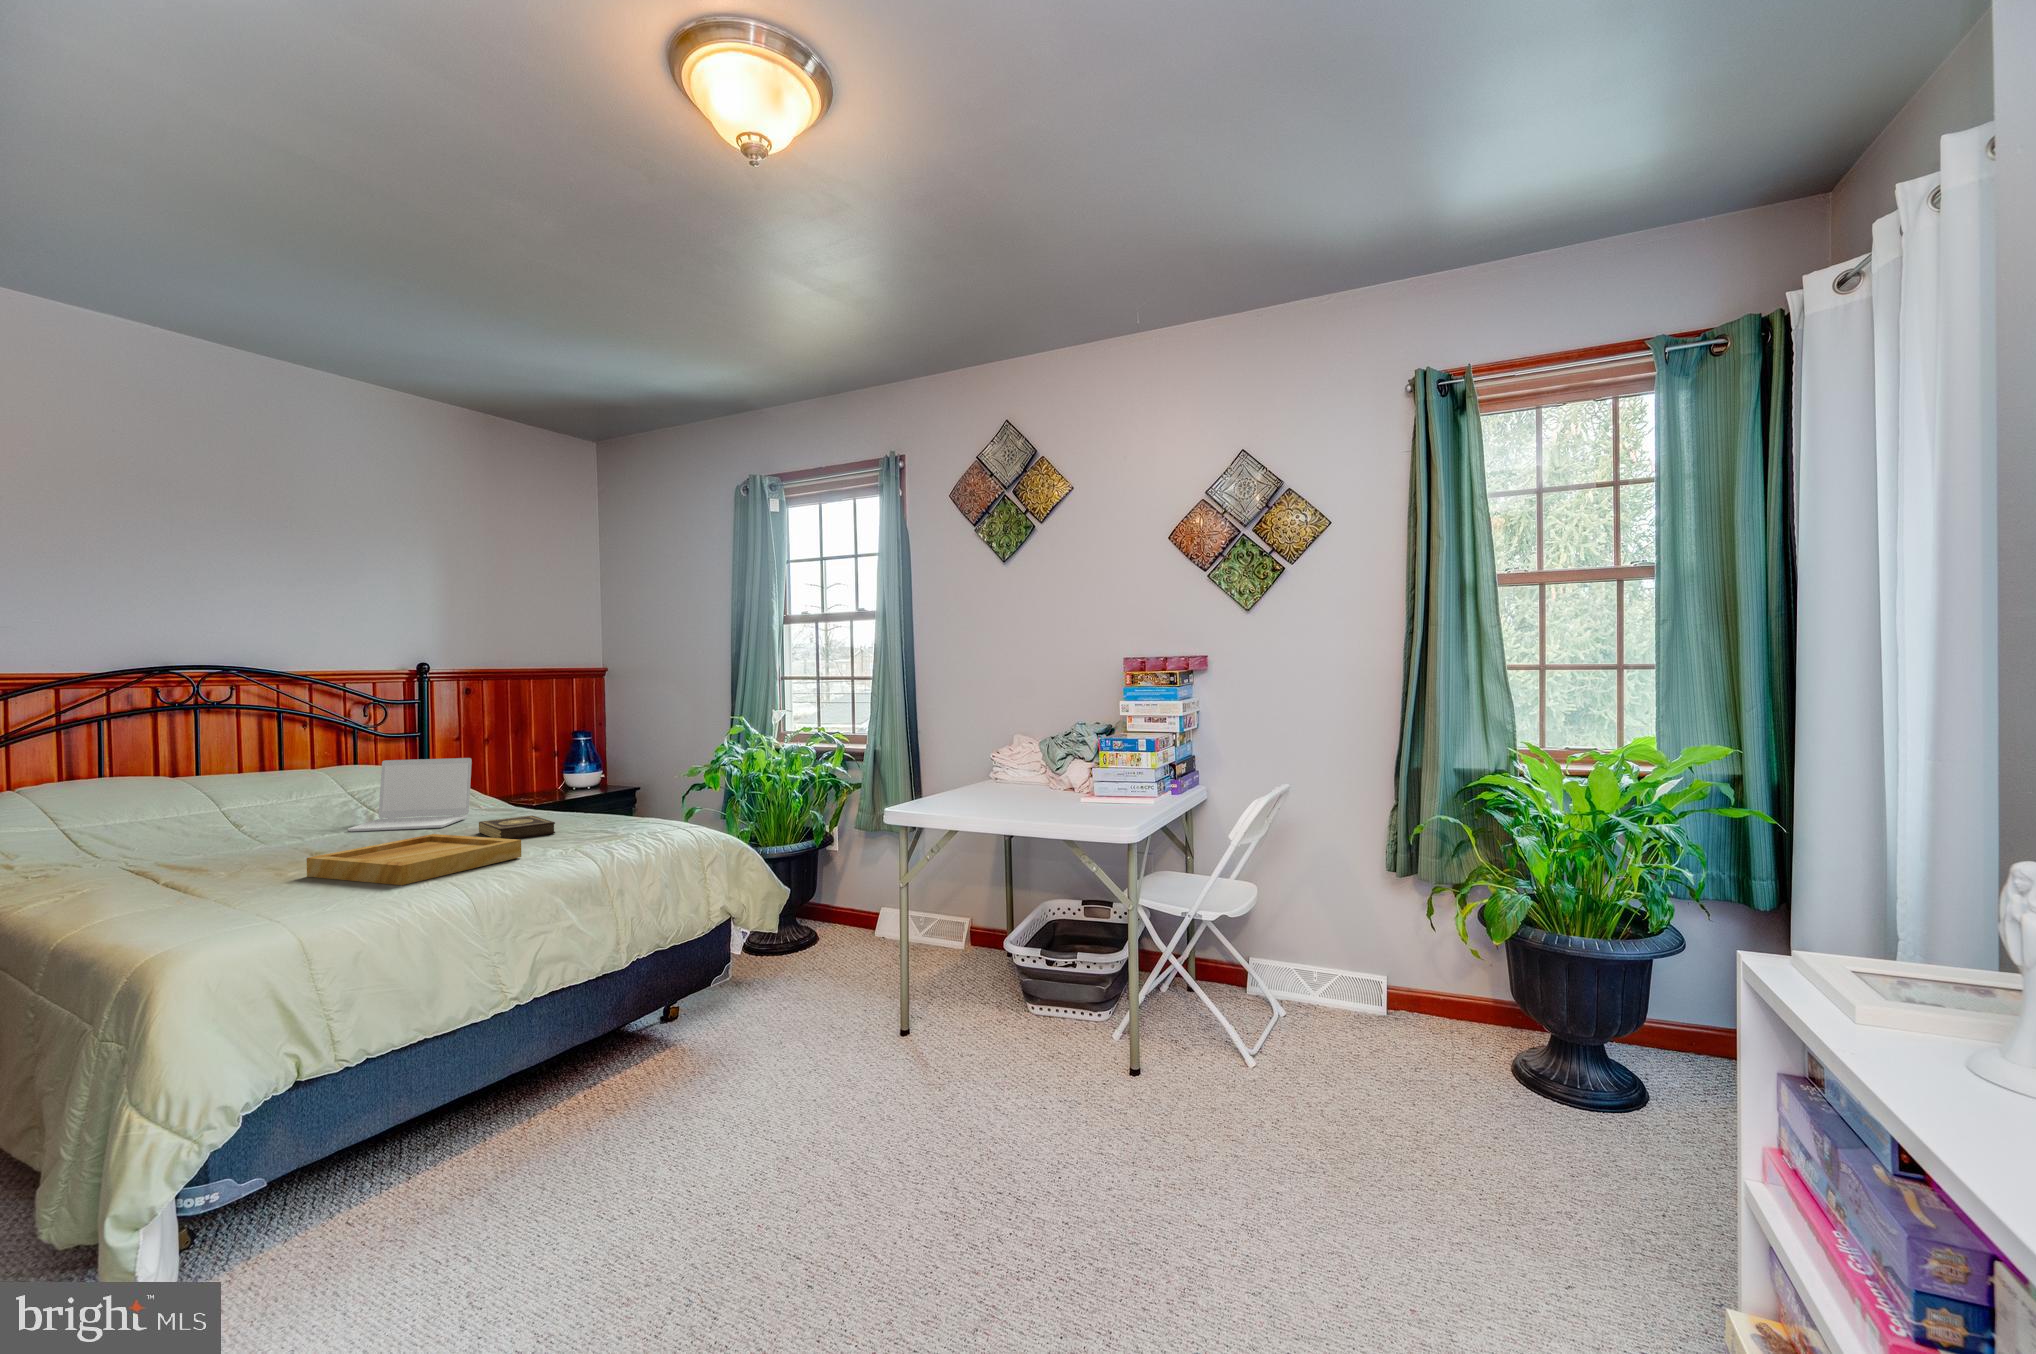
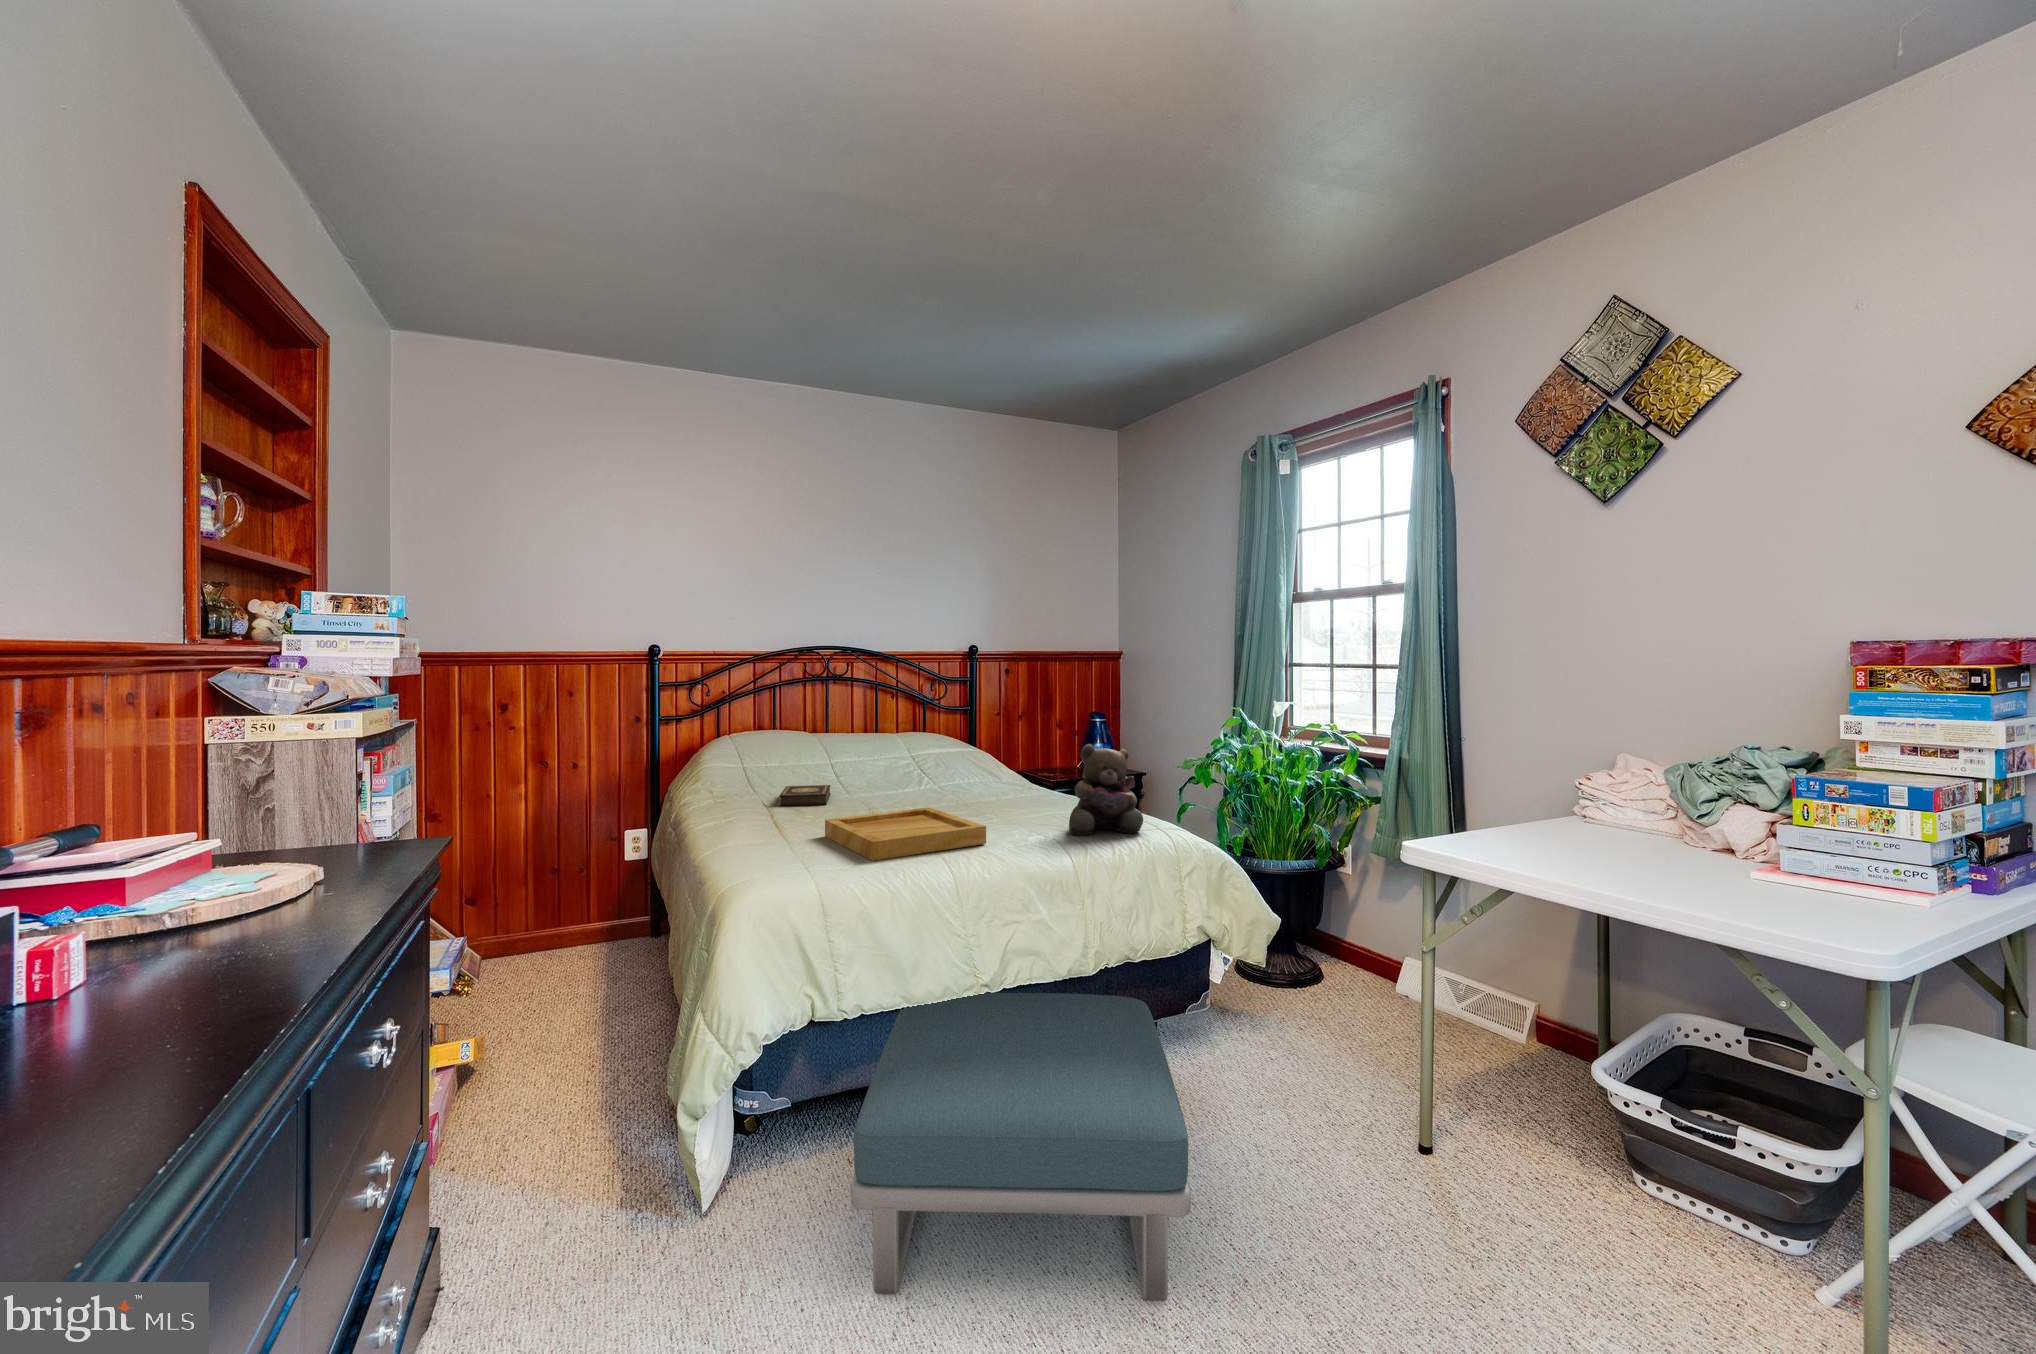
teddy bear: none [601,754,674,840] -> present [1069,744,1143,835]
laptop: present [348,758,472,831] -> none [894,732,988,797]
book: present [479,816,555,839] -> present [779,785,830,806]
footstool: none [443,969,765,1254] -> present [851,993,1191,1301]

